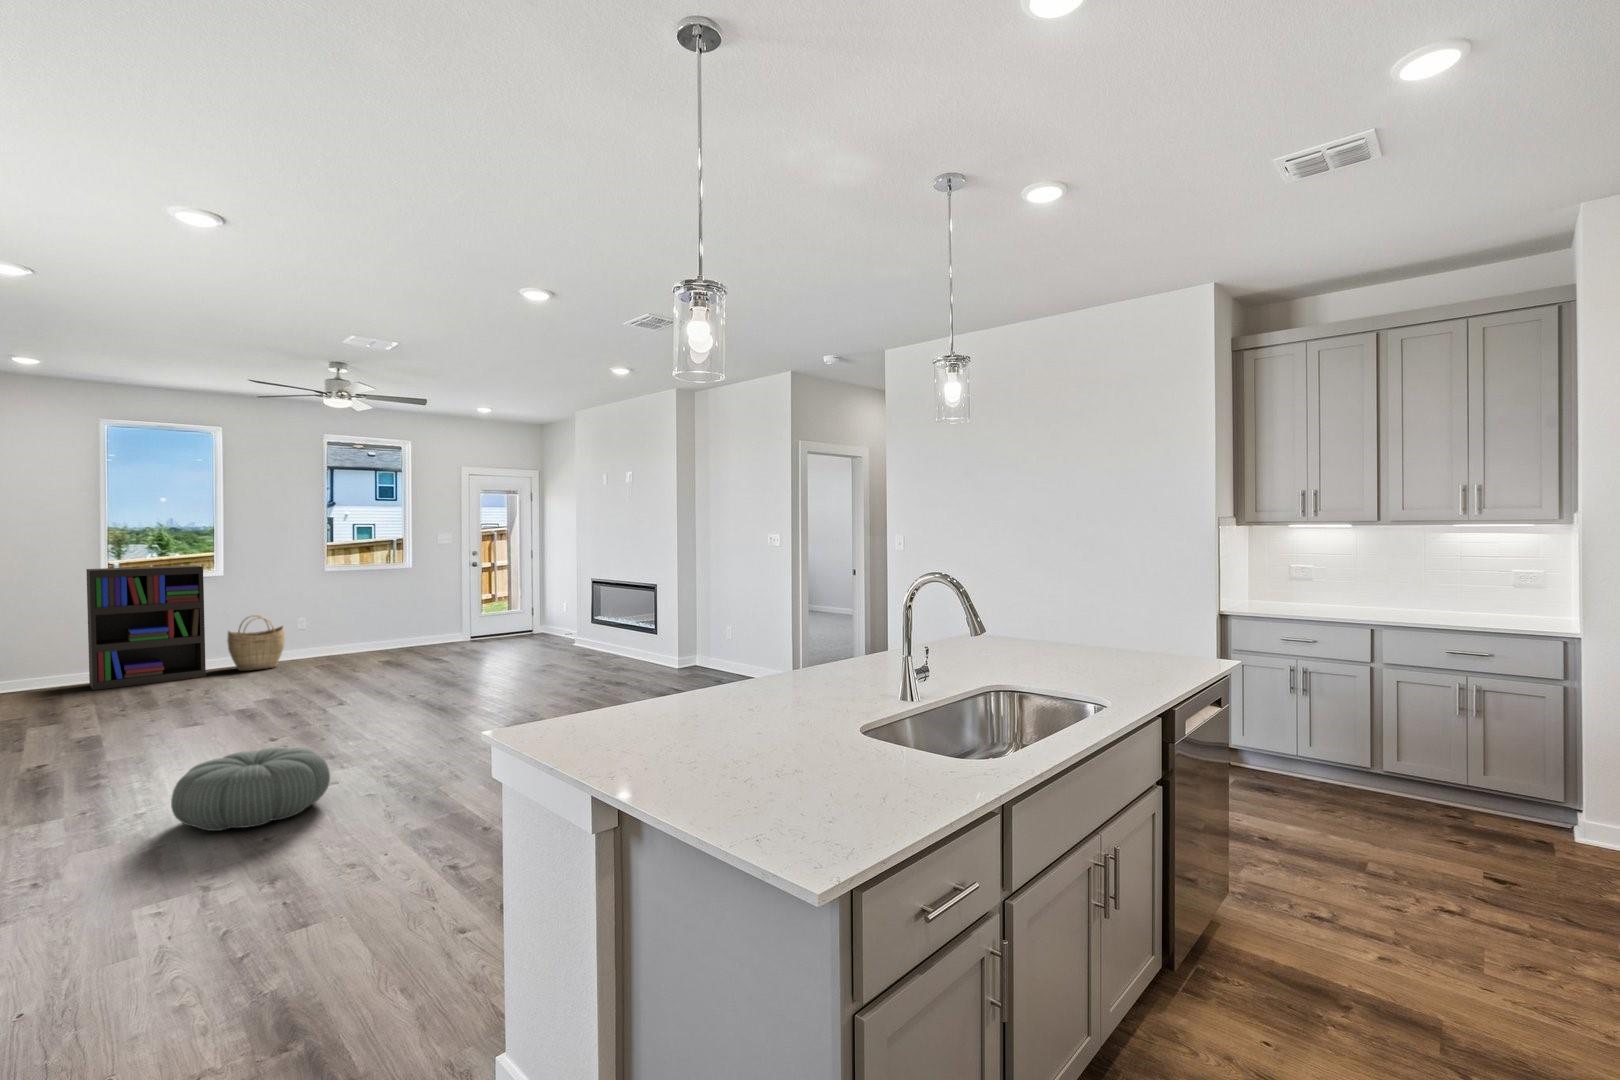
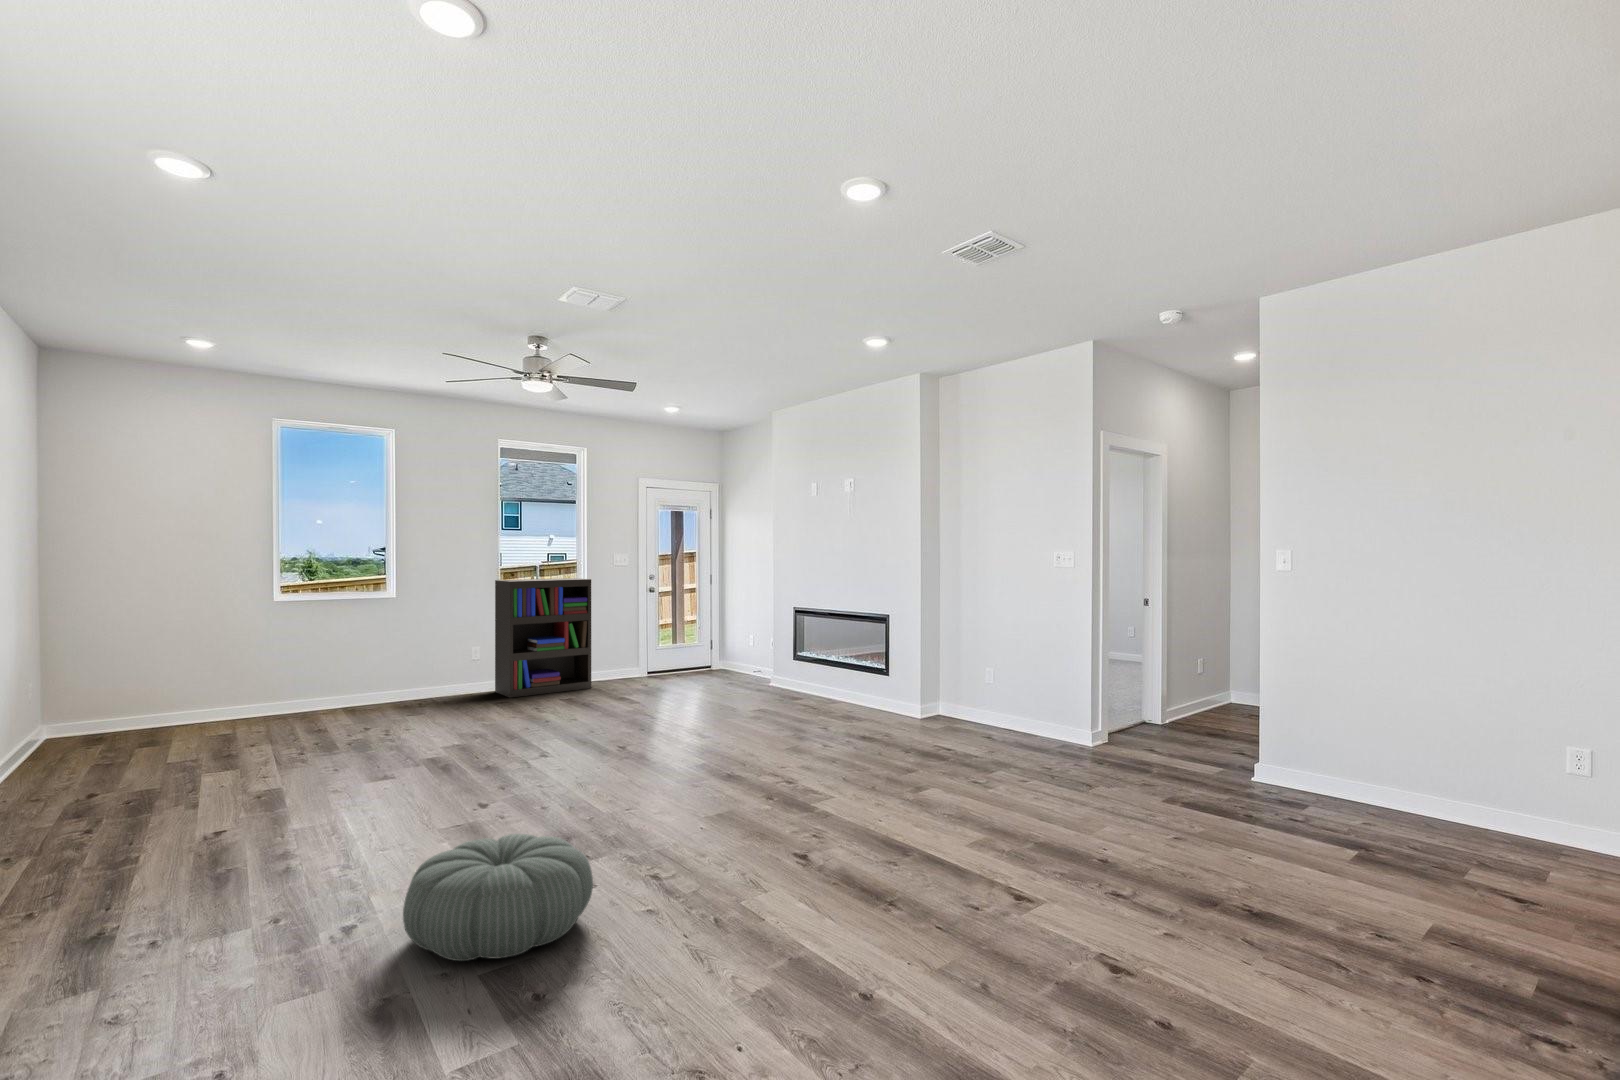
bookshelf: present [86,565,206,690] -> present [495,578,591,698]
woven basket: present [227,616,285,671] -> none [398,642,456,707]

